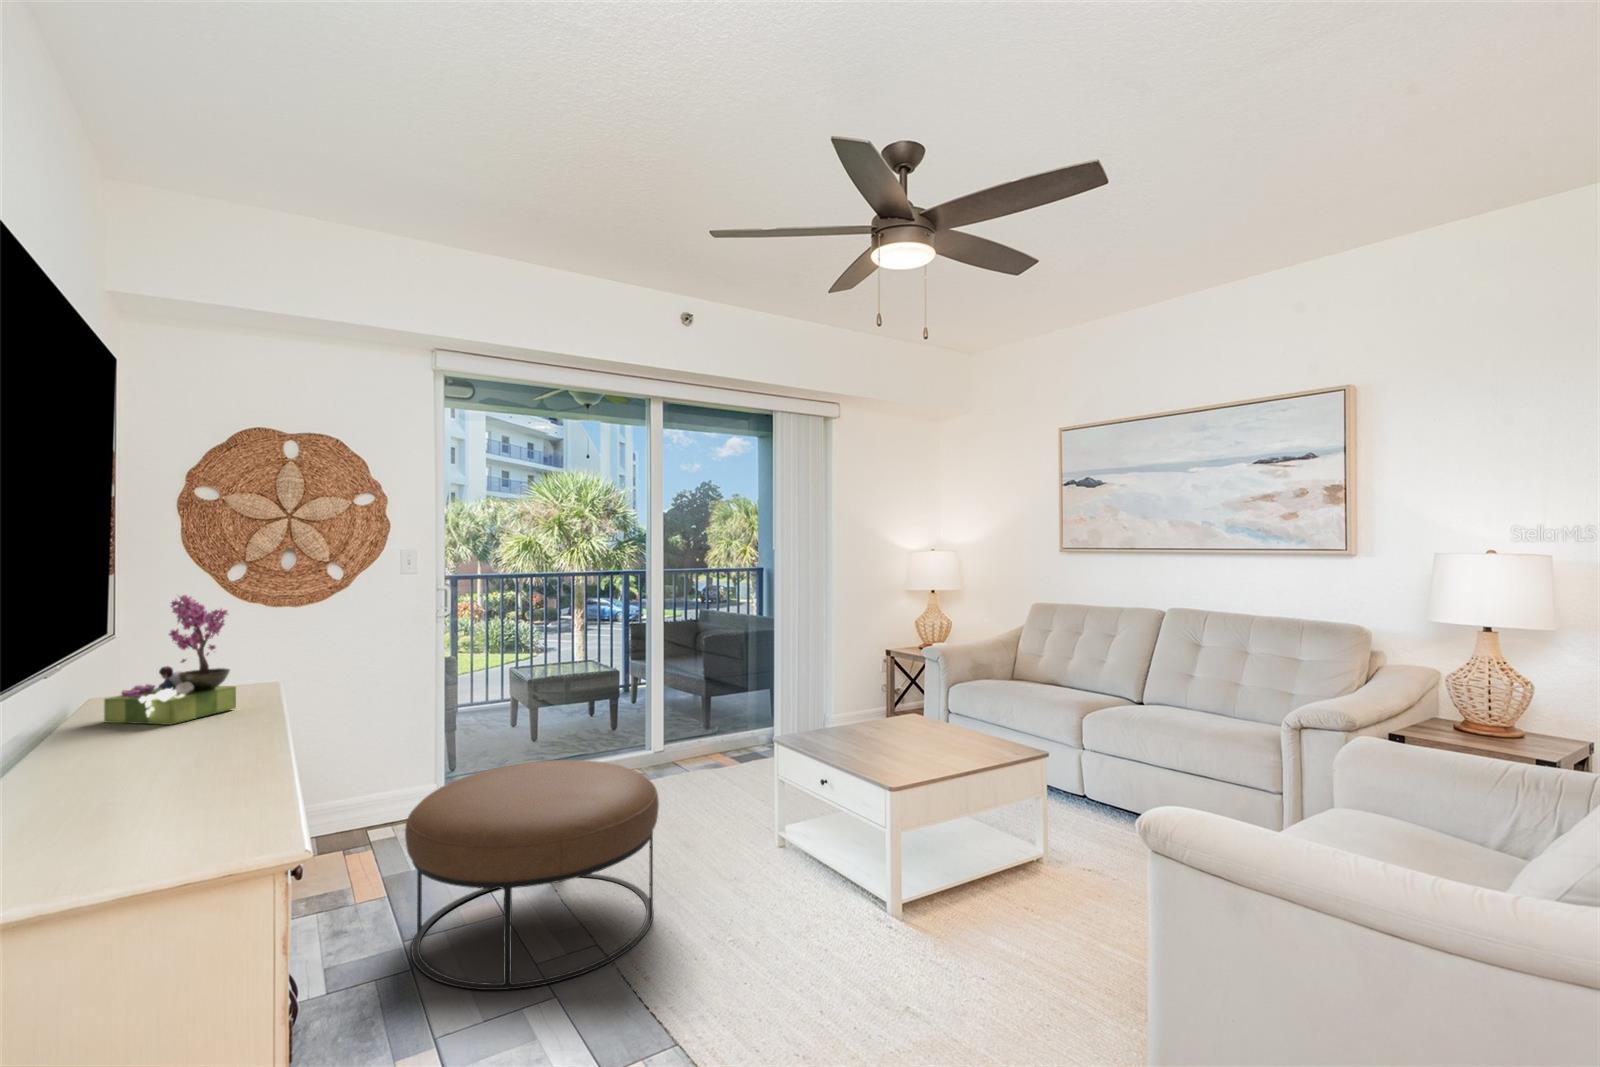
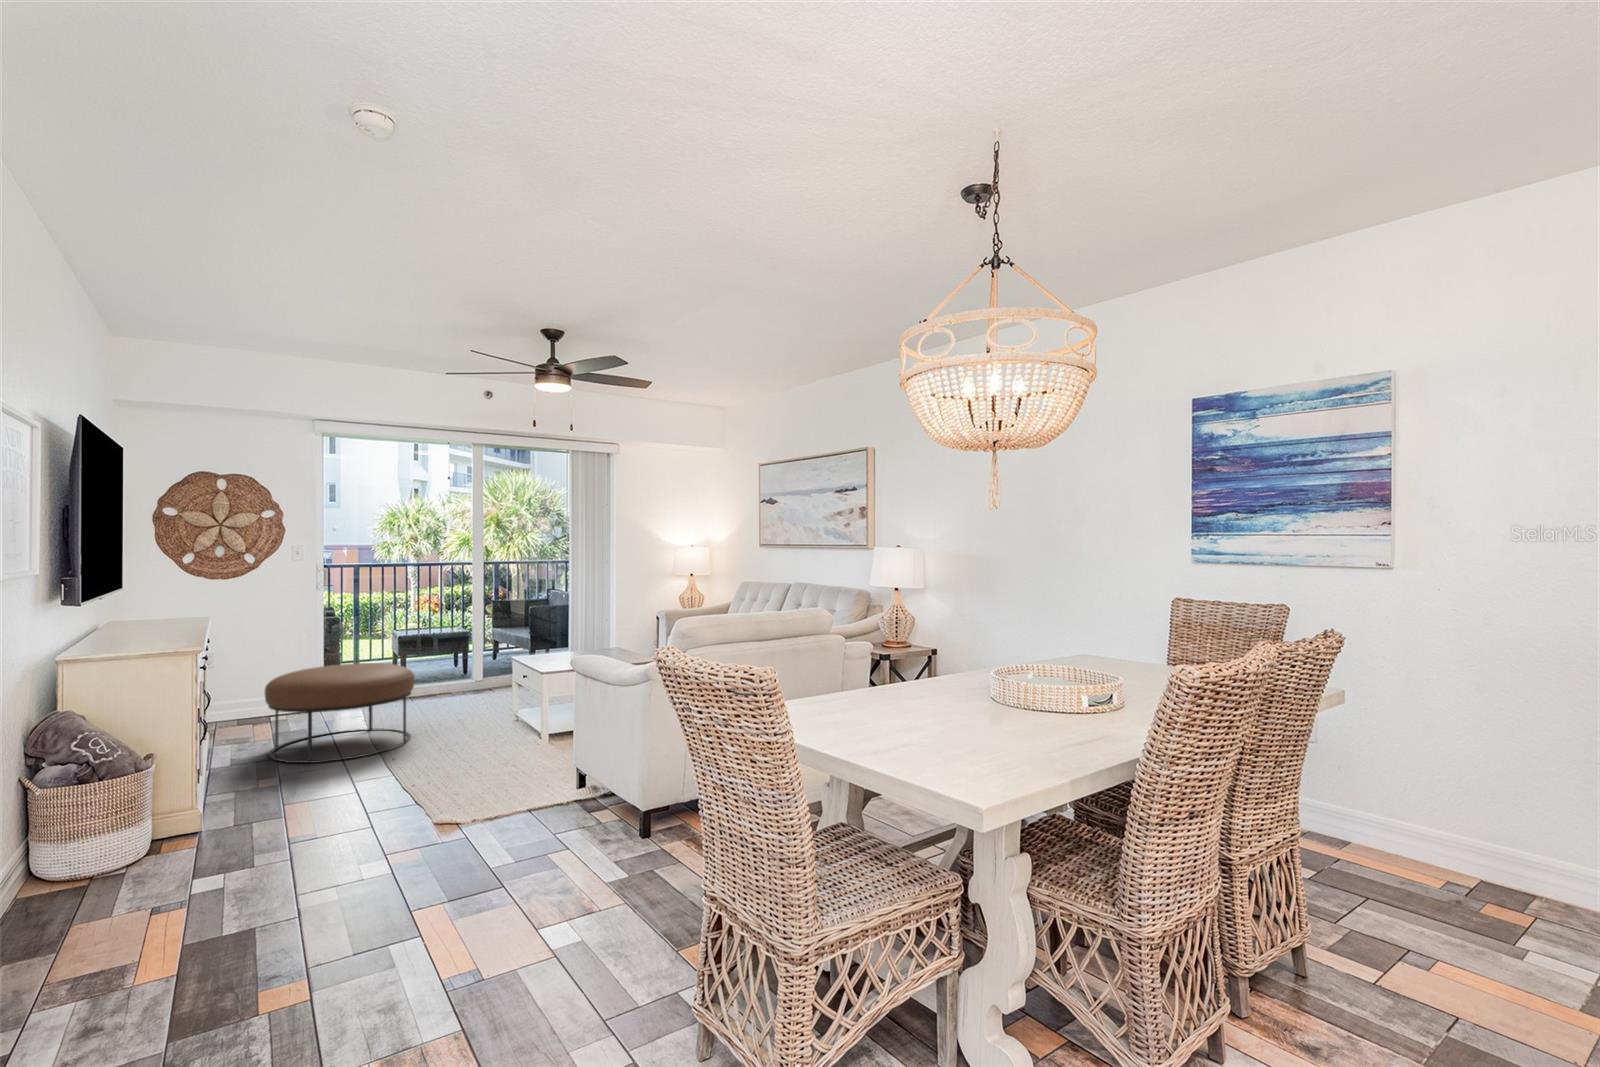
flower arrangement: present [104,595,236,725] -> none [108,566,177,631]

